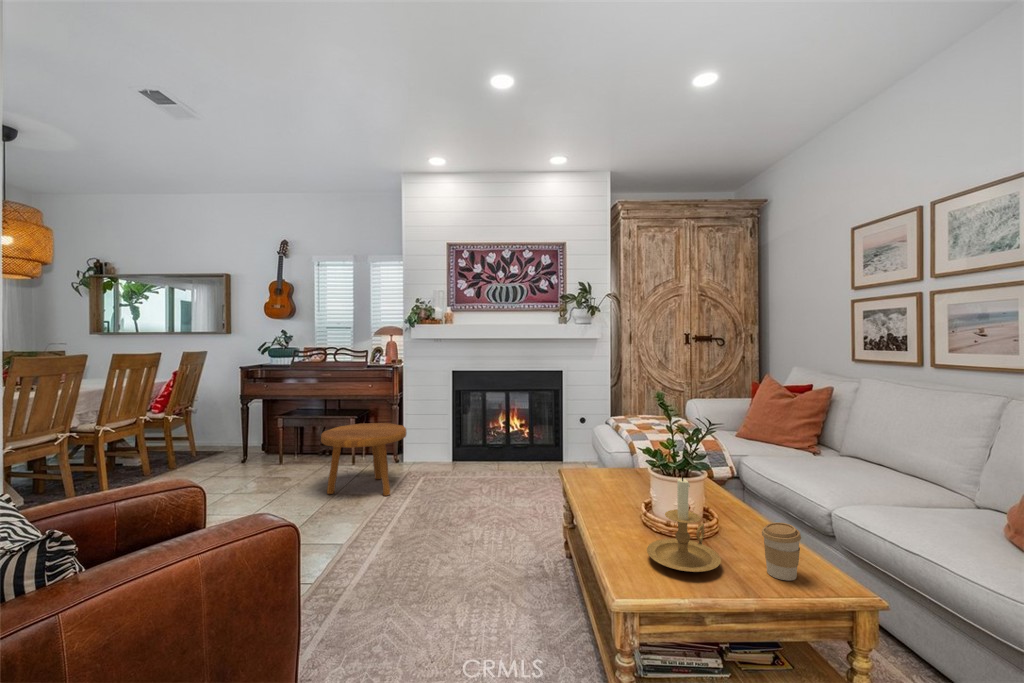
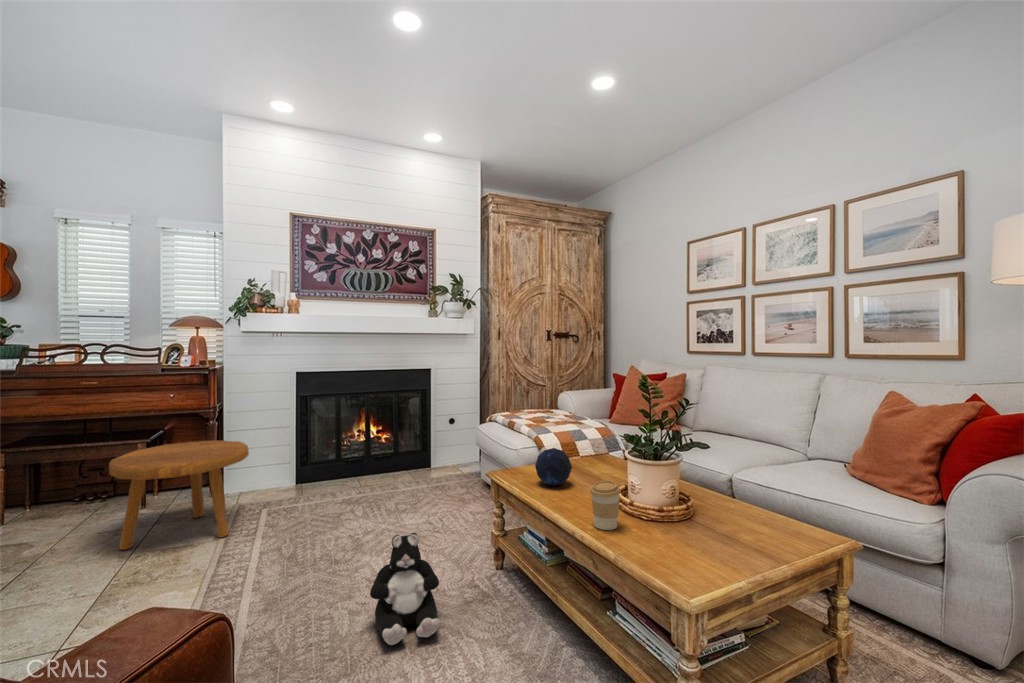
decorative orb: none [588,454,623,489] -> present [535,448,572,486]
candle holder: present [647,477,721,572] -> none [667,459,746,558]
plush toy: none [447,510,501,594] -> present [370,533,440,645]
coffee cup: present [762,522,801,581] -> present [590,481,621,530]

